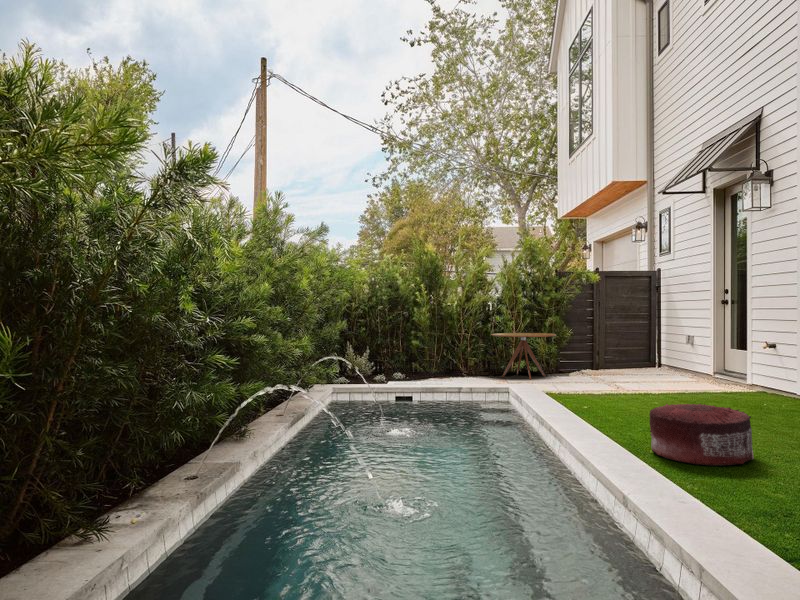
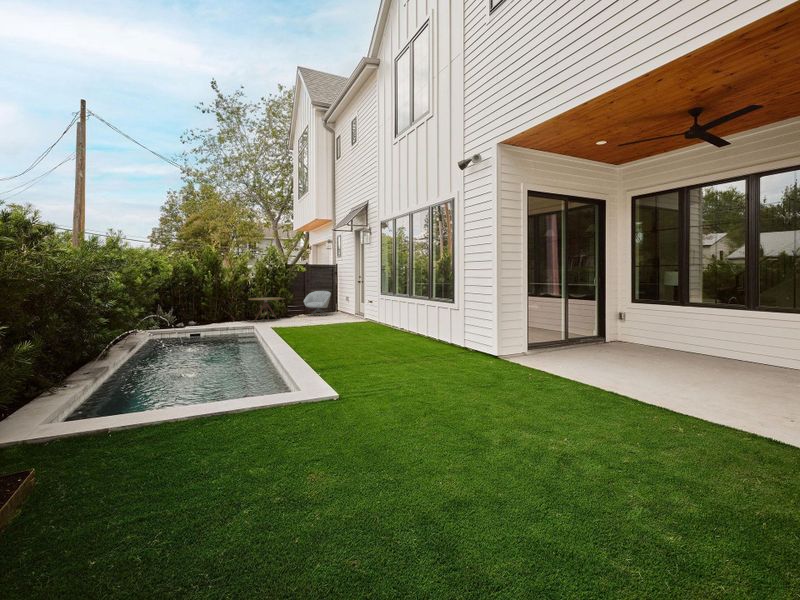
armchair: none [593,322,649,374] -> present [304,291,331,316]
pouf: present [650,404,754,466] -> none [295,327,330,347]

